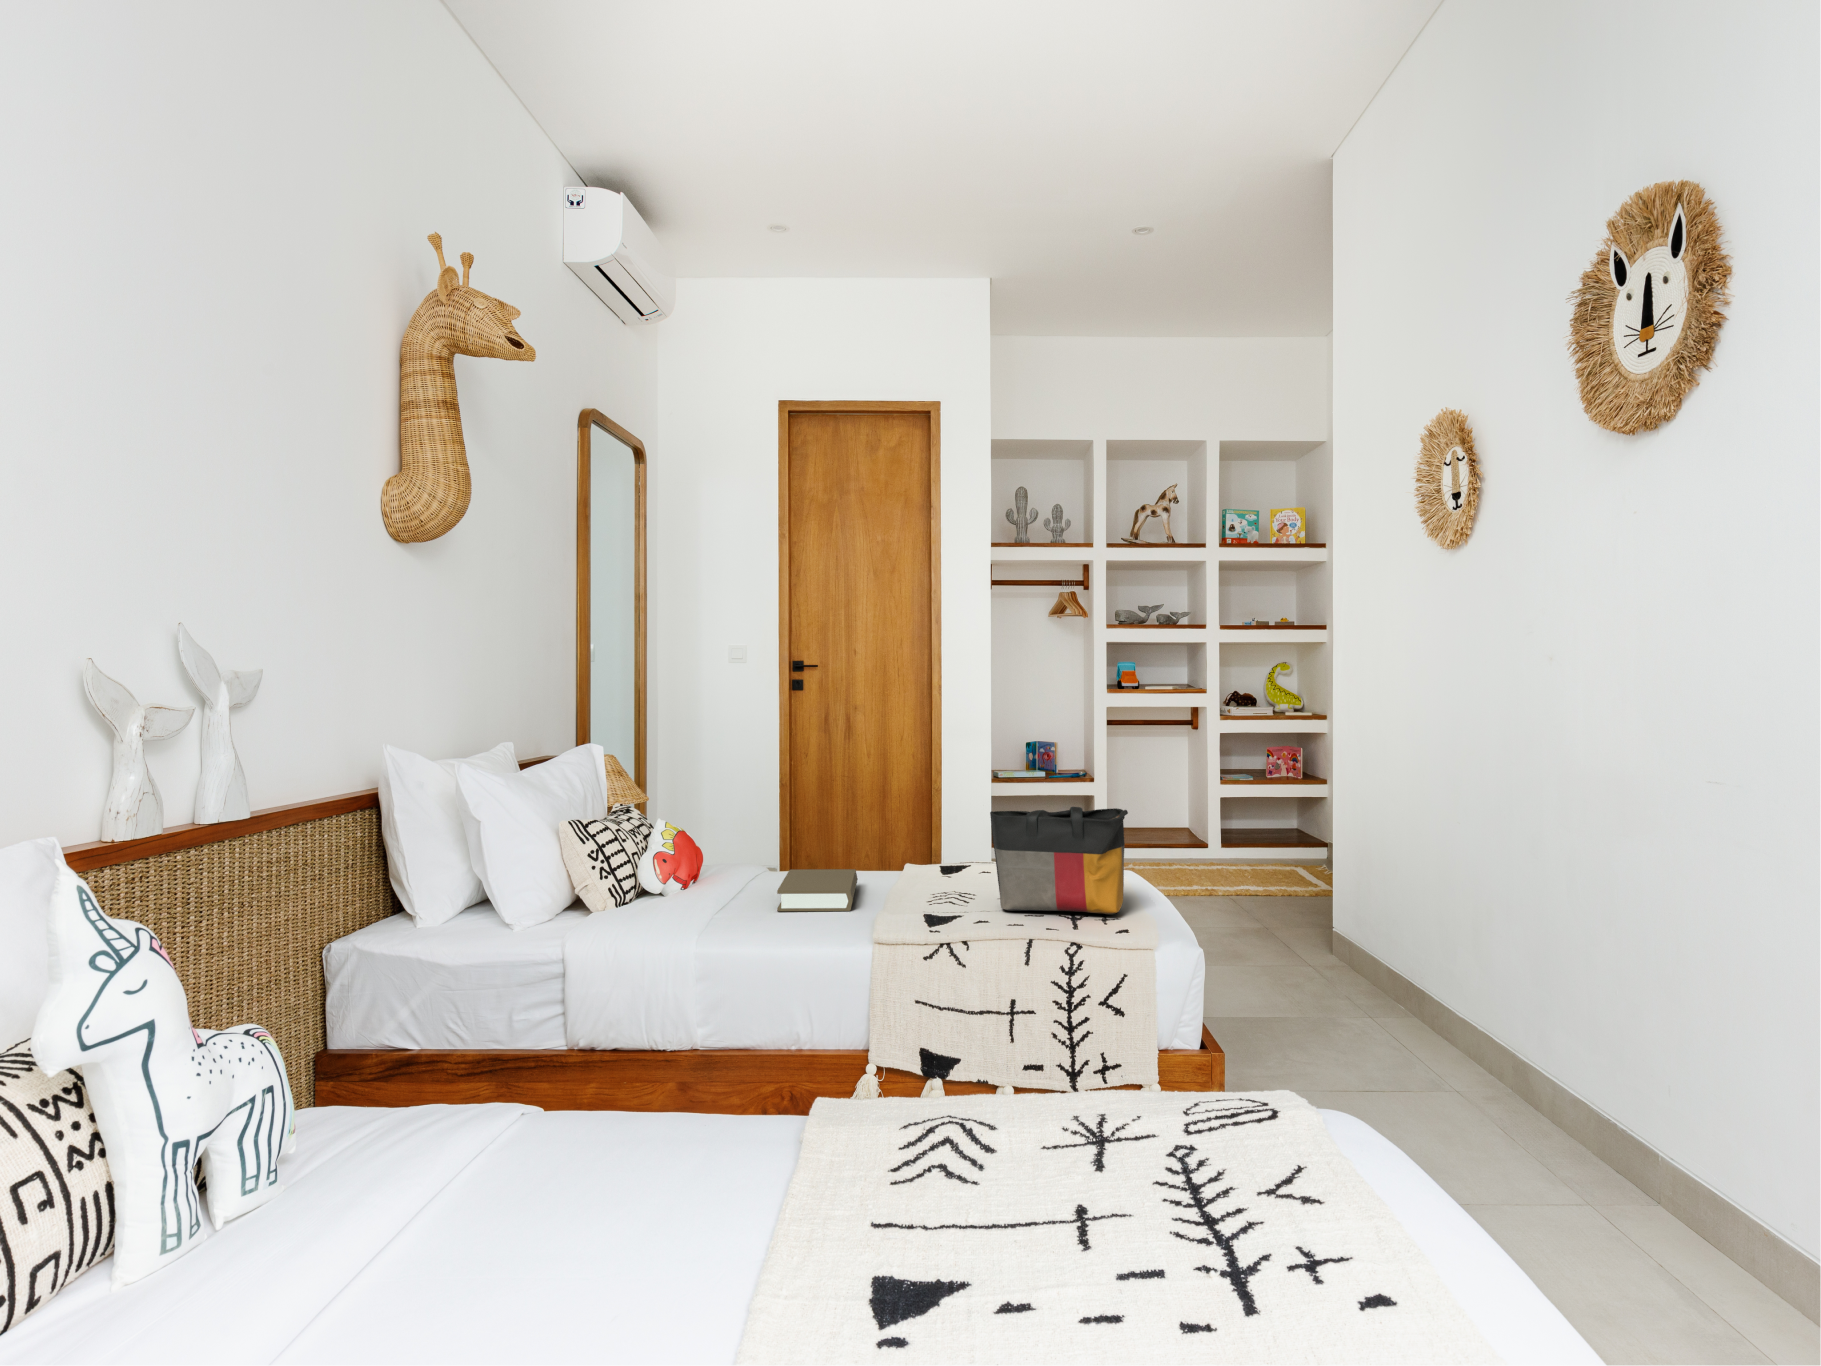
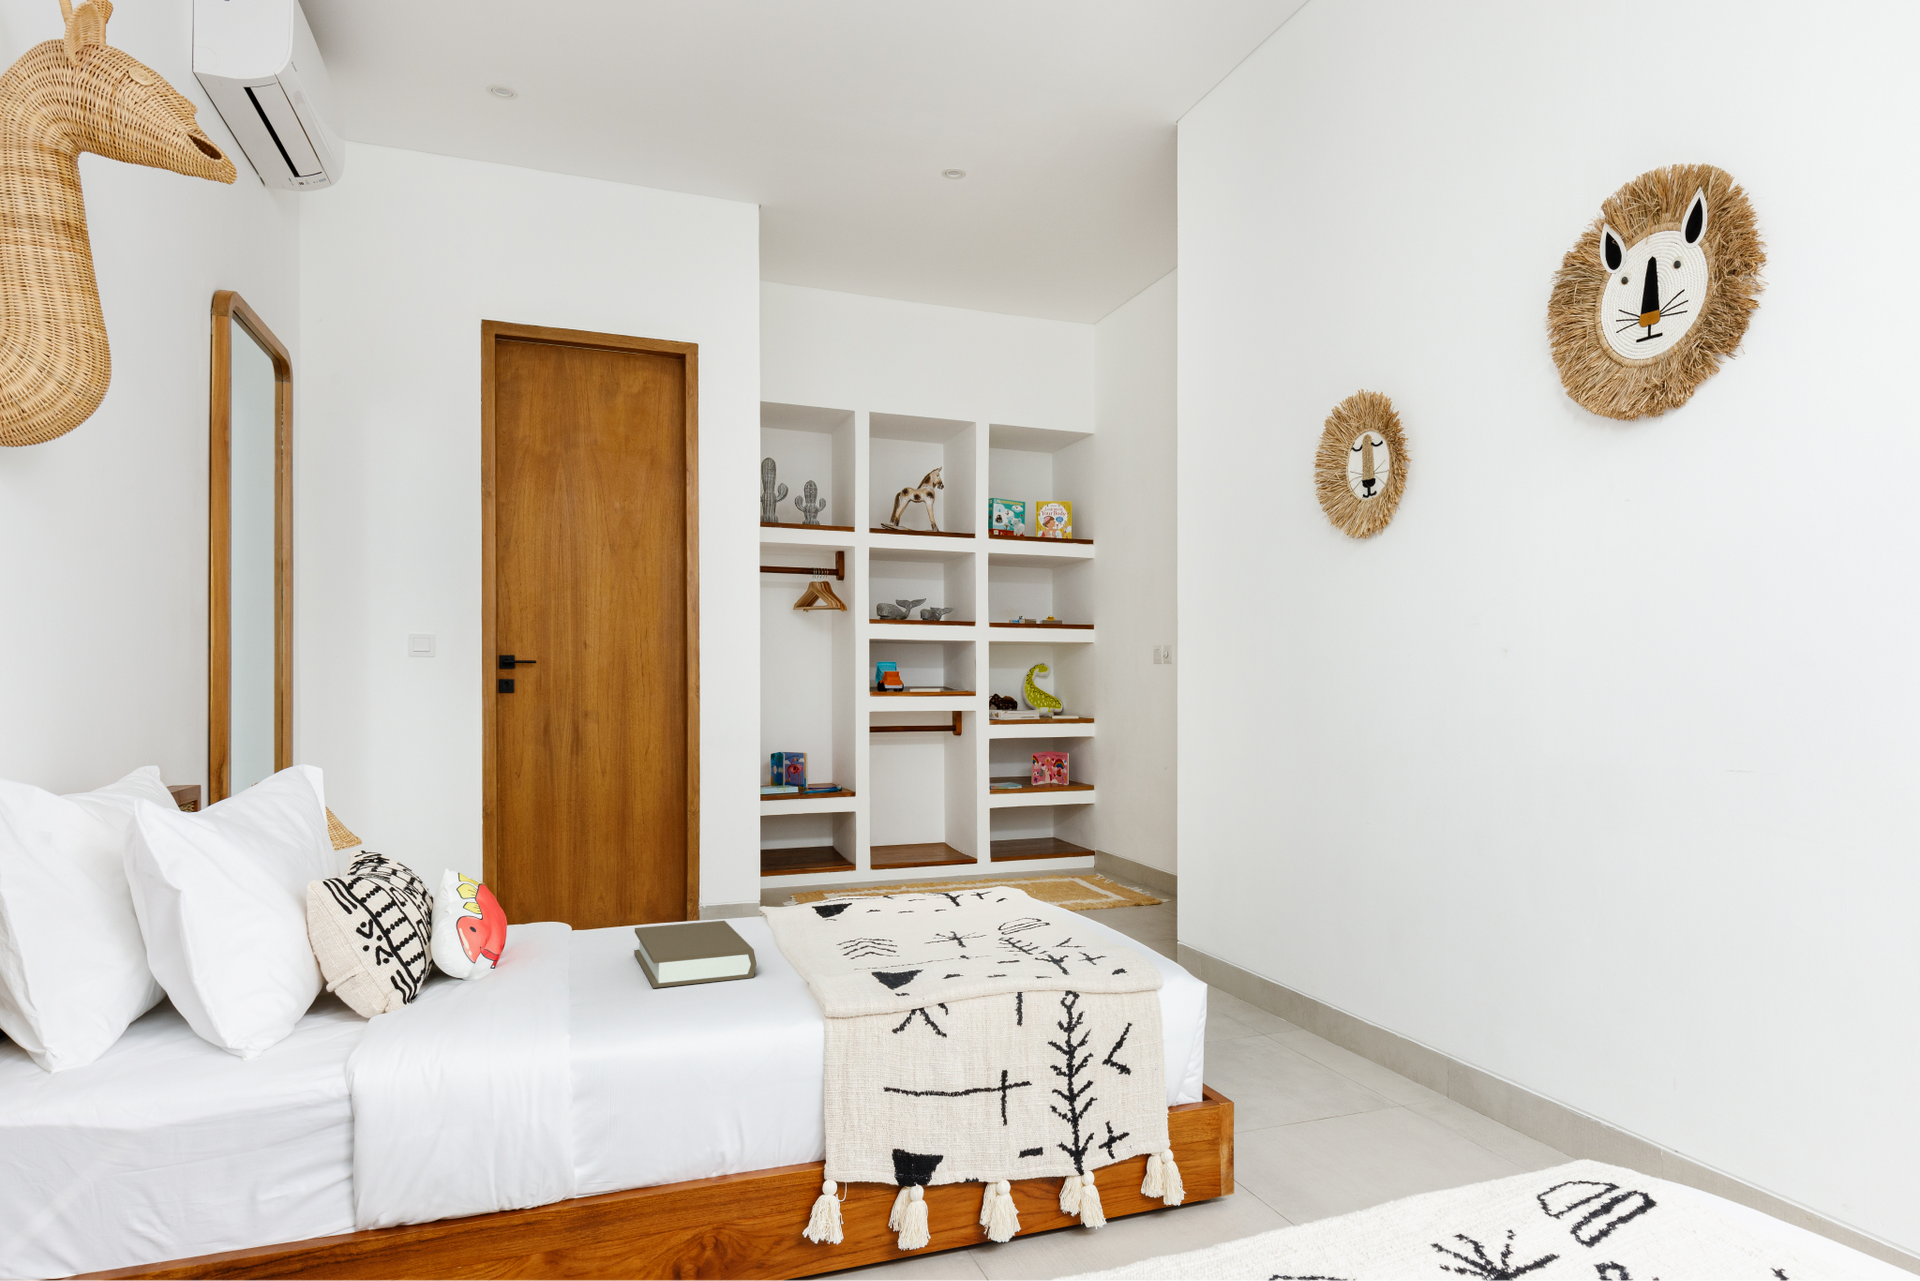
tote bag: present [990,807,1128,914] -> none [926,824,1093,957]

